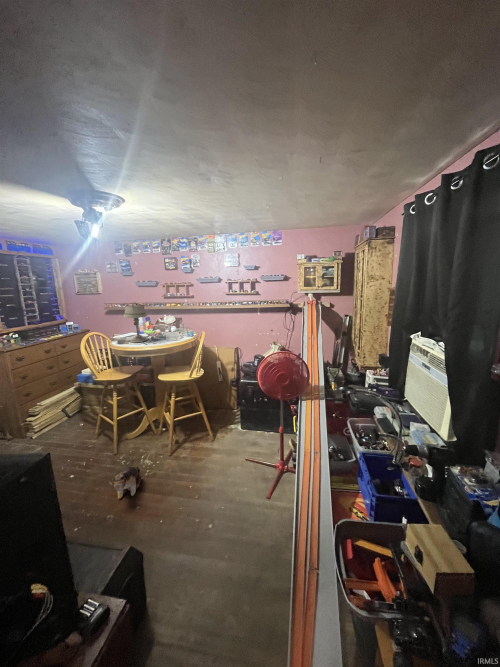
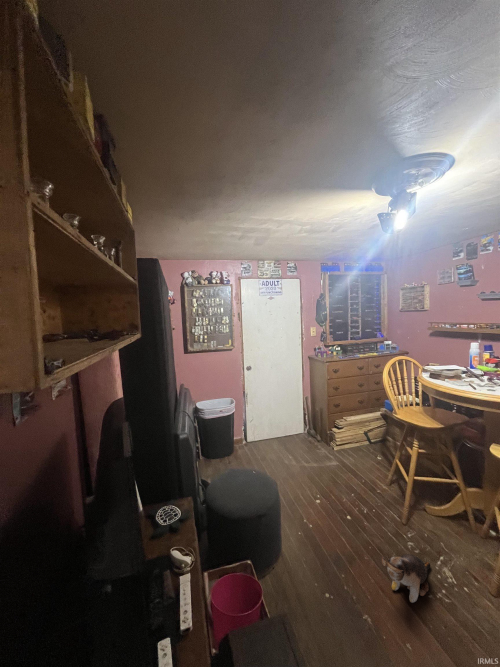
table lamp: present [124,303,147,343] -> none [444,324,483,383]

